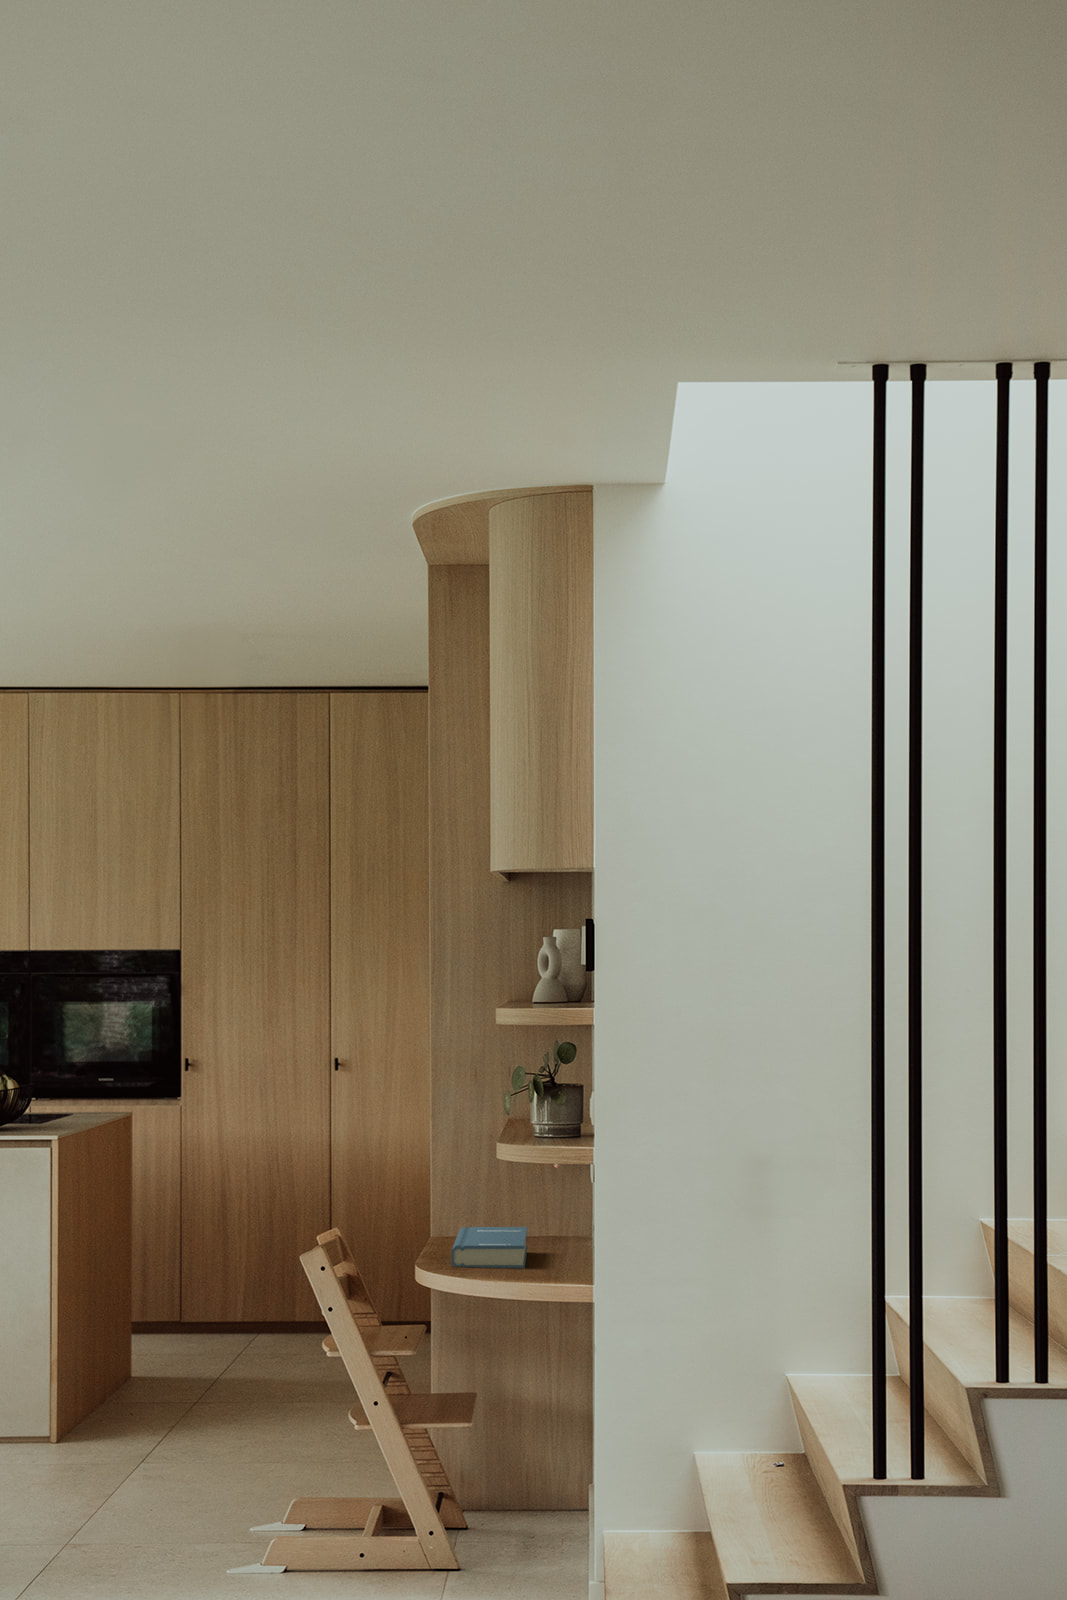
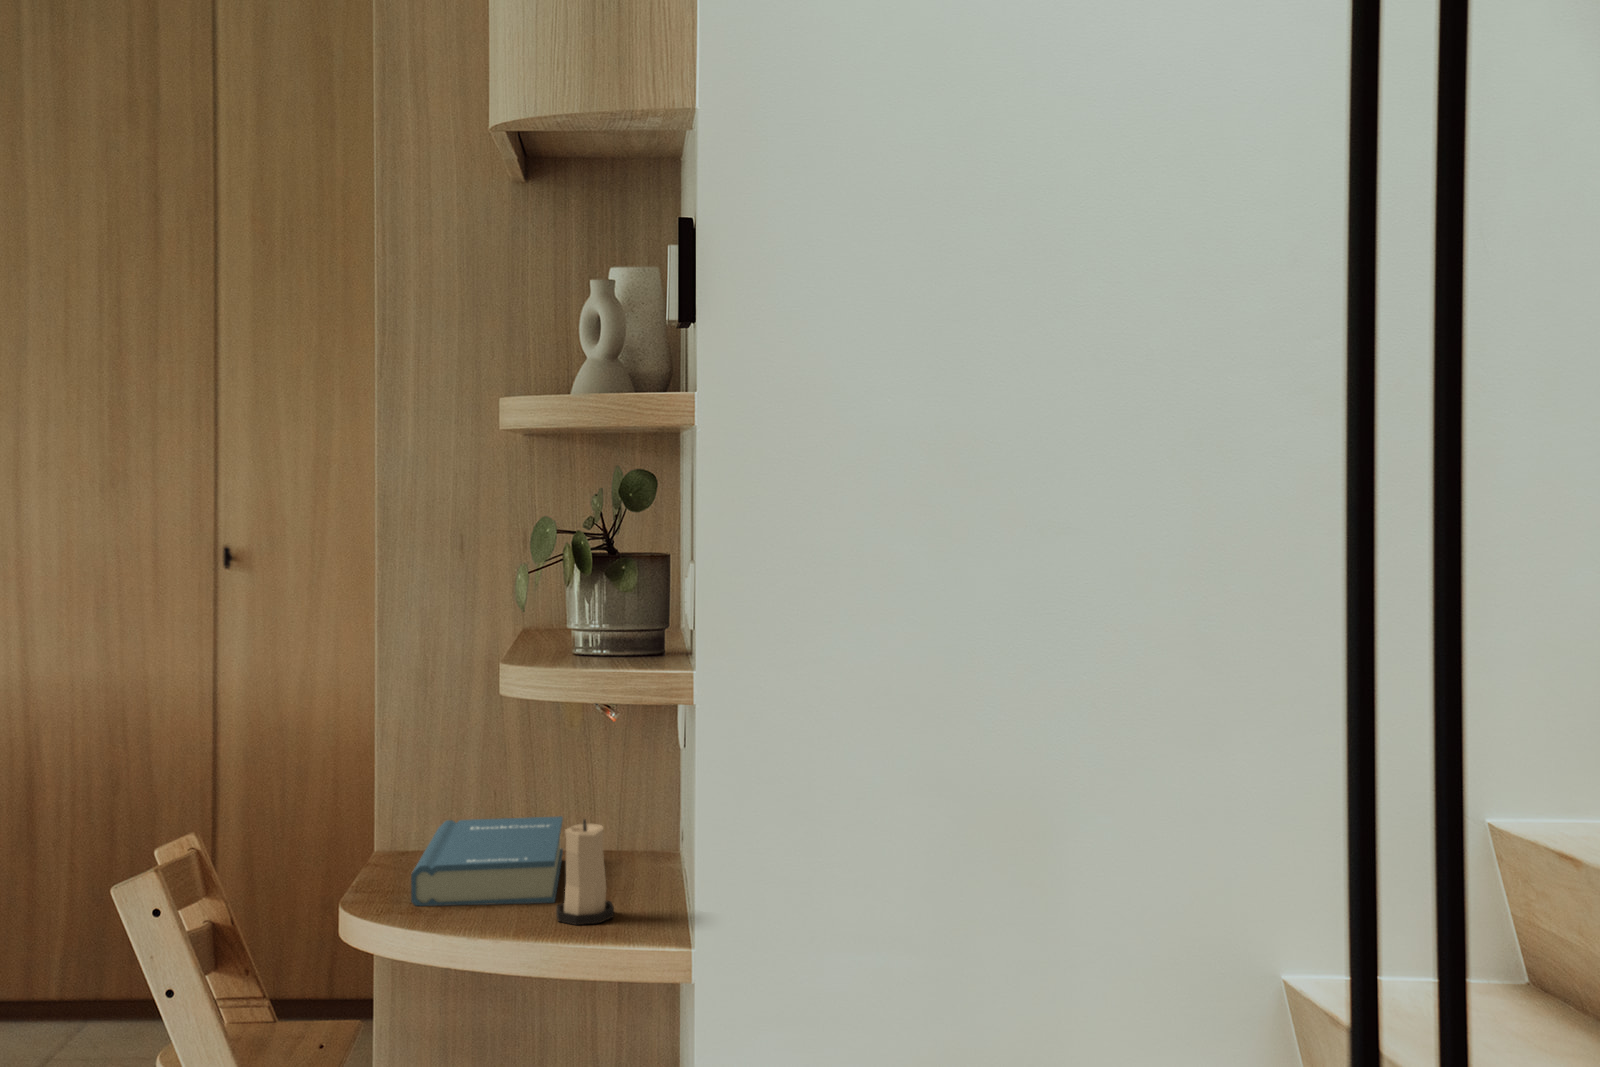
candle: none [526,1222,555,1276] -> present [556,820,614,925]

